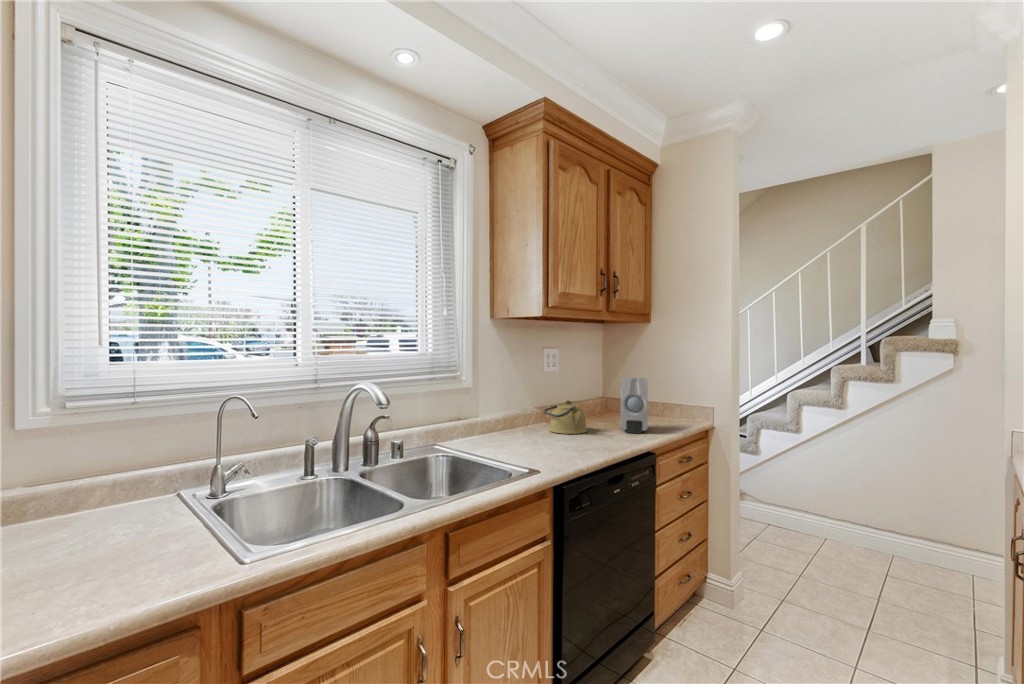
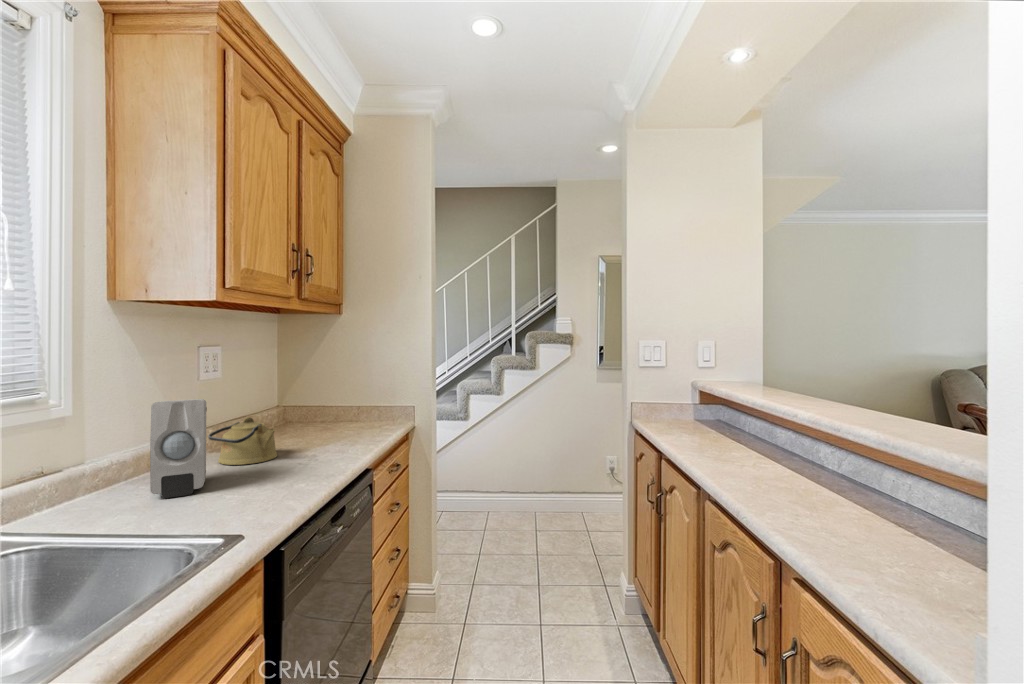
soap dispenser: present [621,378,648,433] -> present [150,399,207,498]

